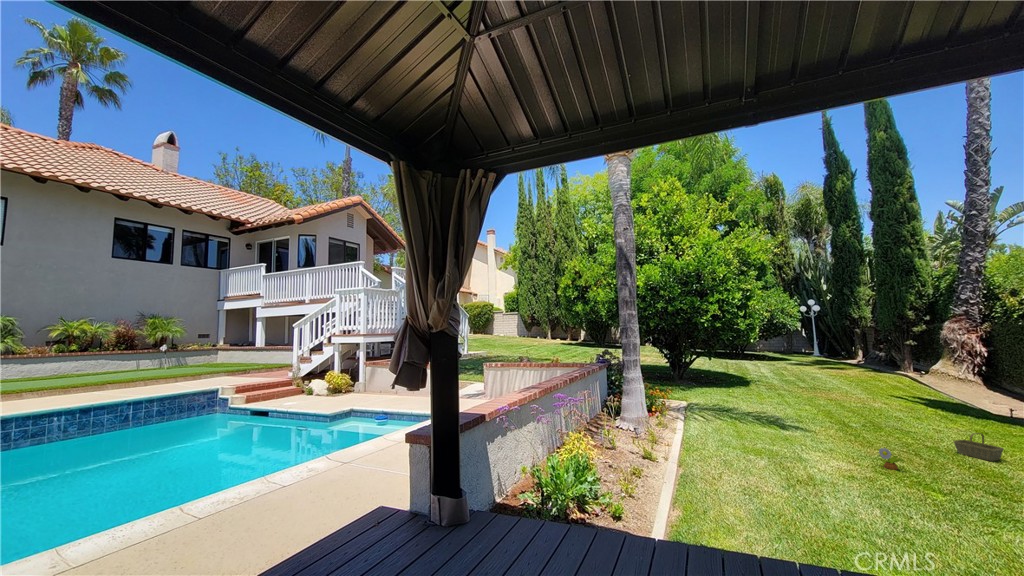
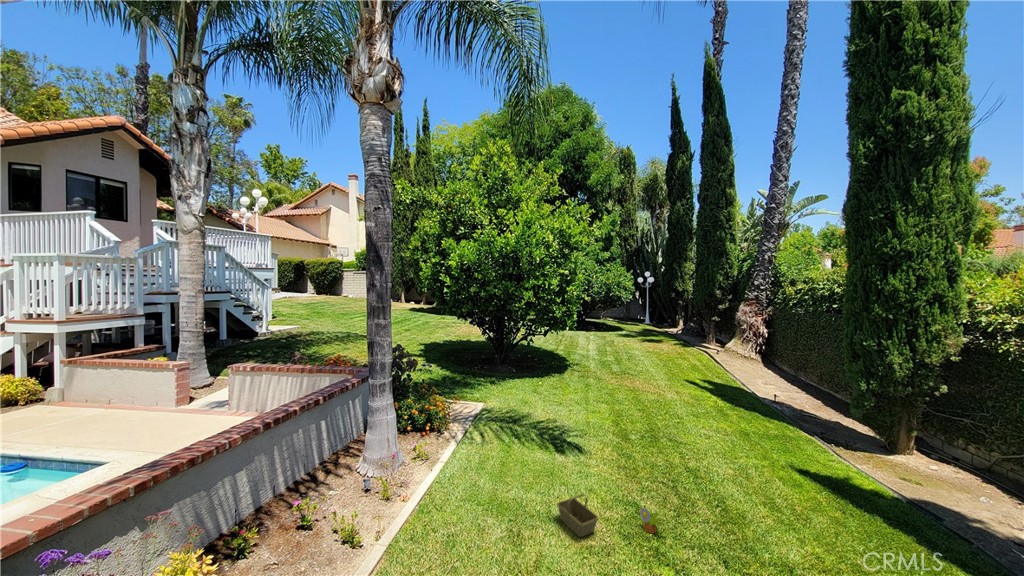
basket: present [953,433,1004,461] -> present [557,495,598,537]

